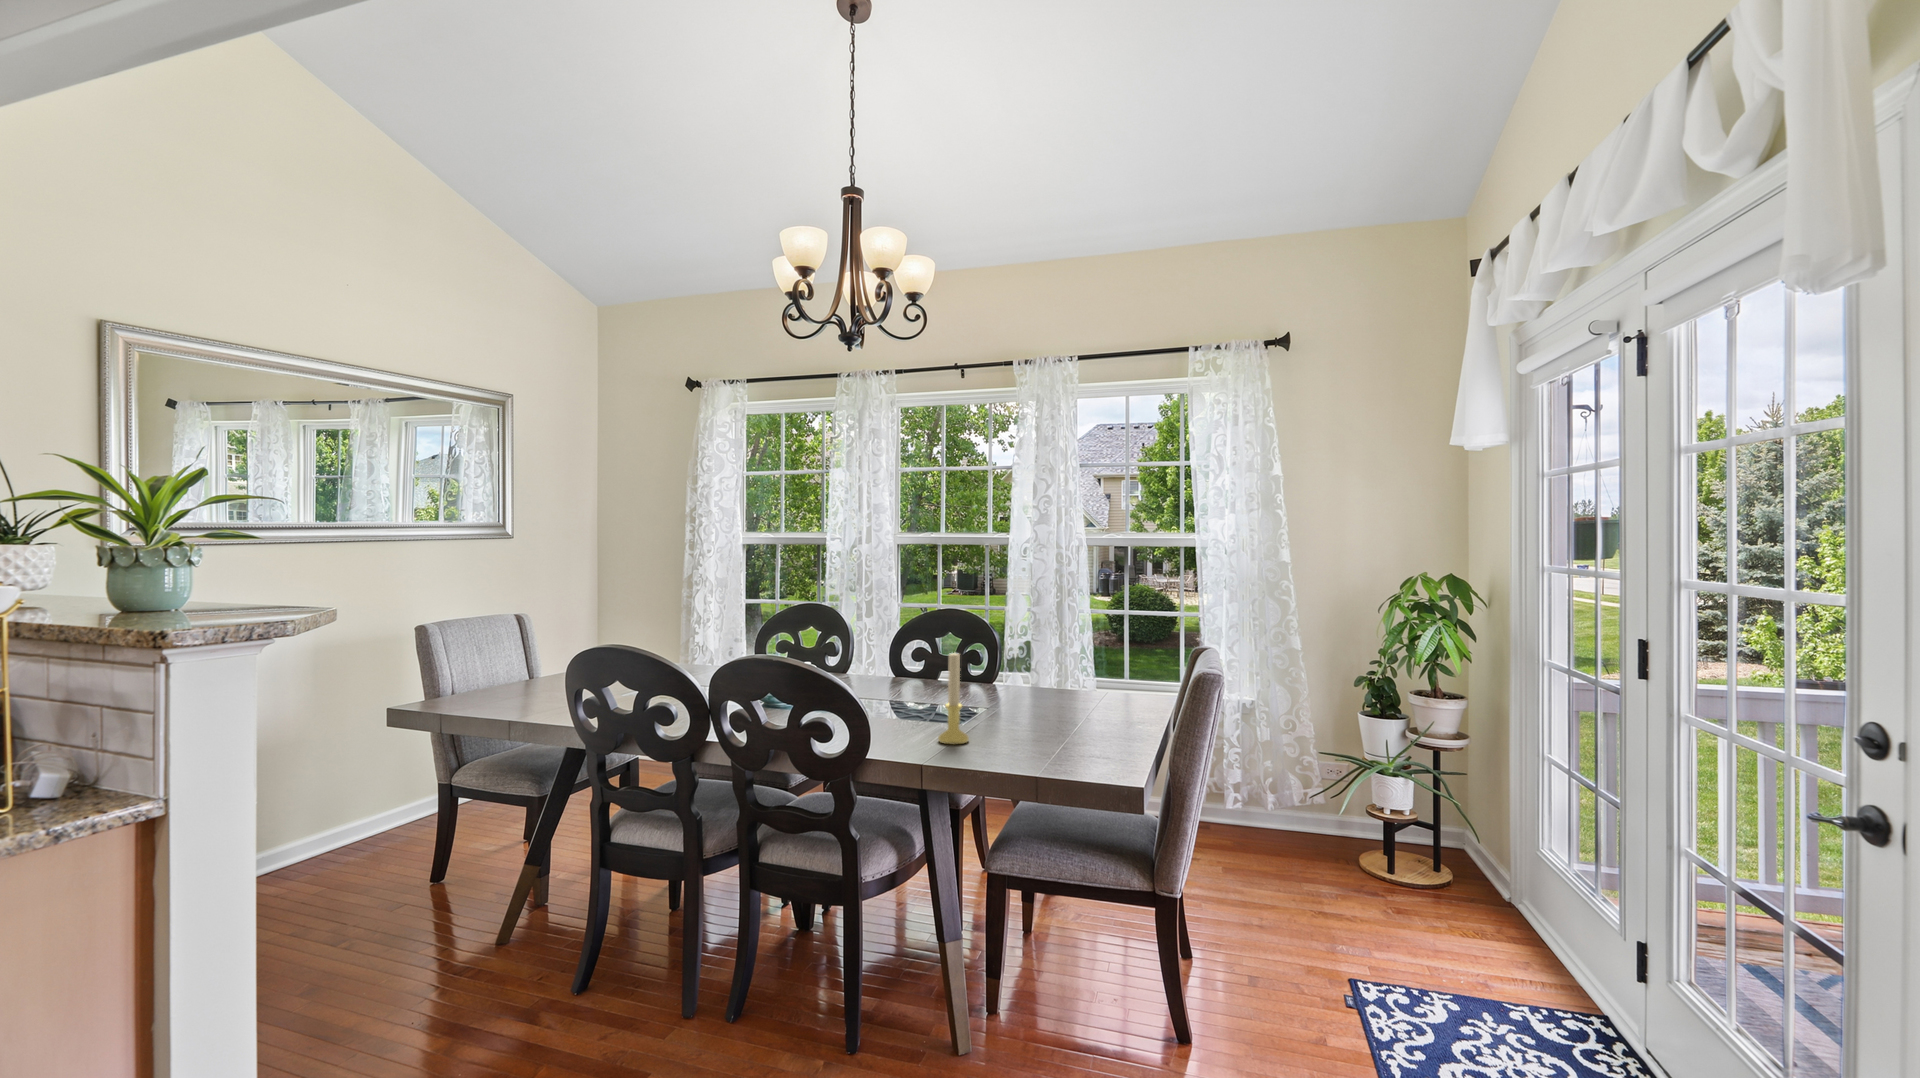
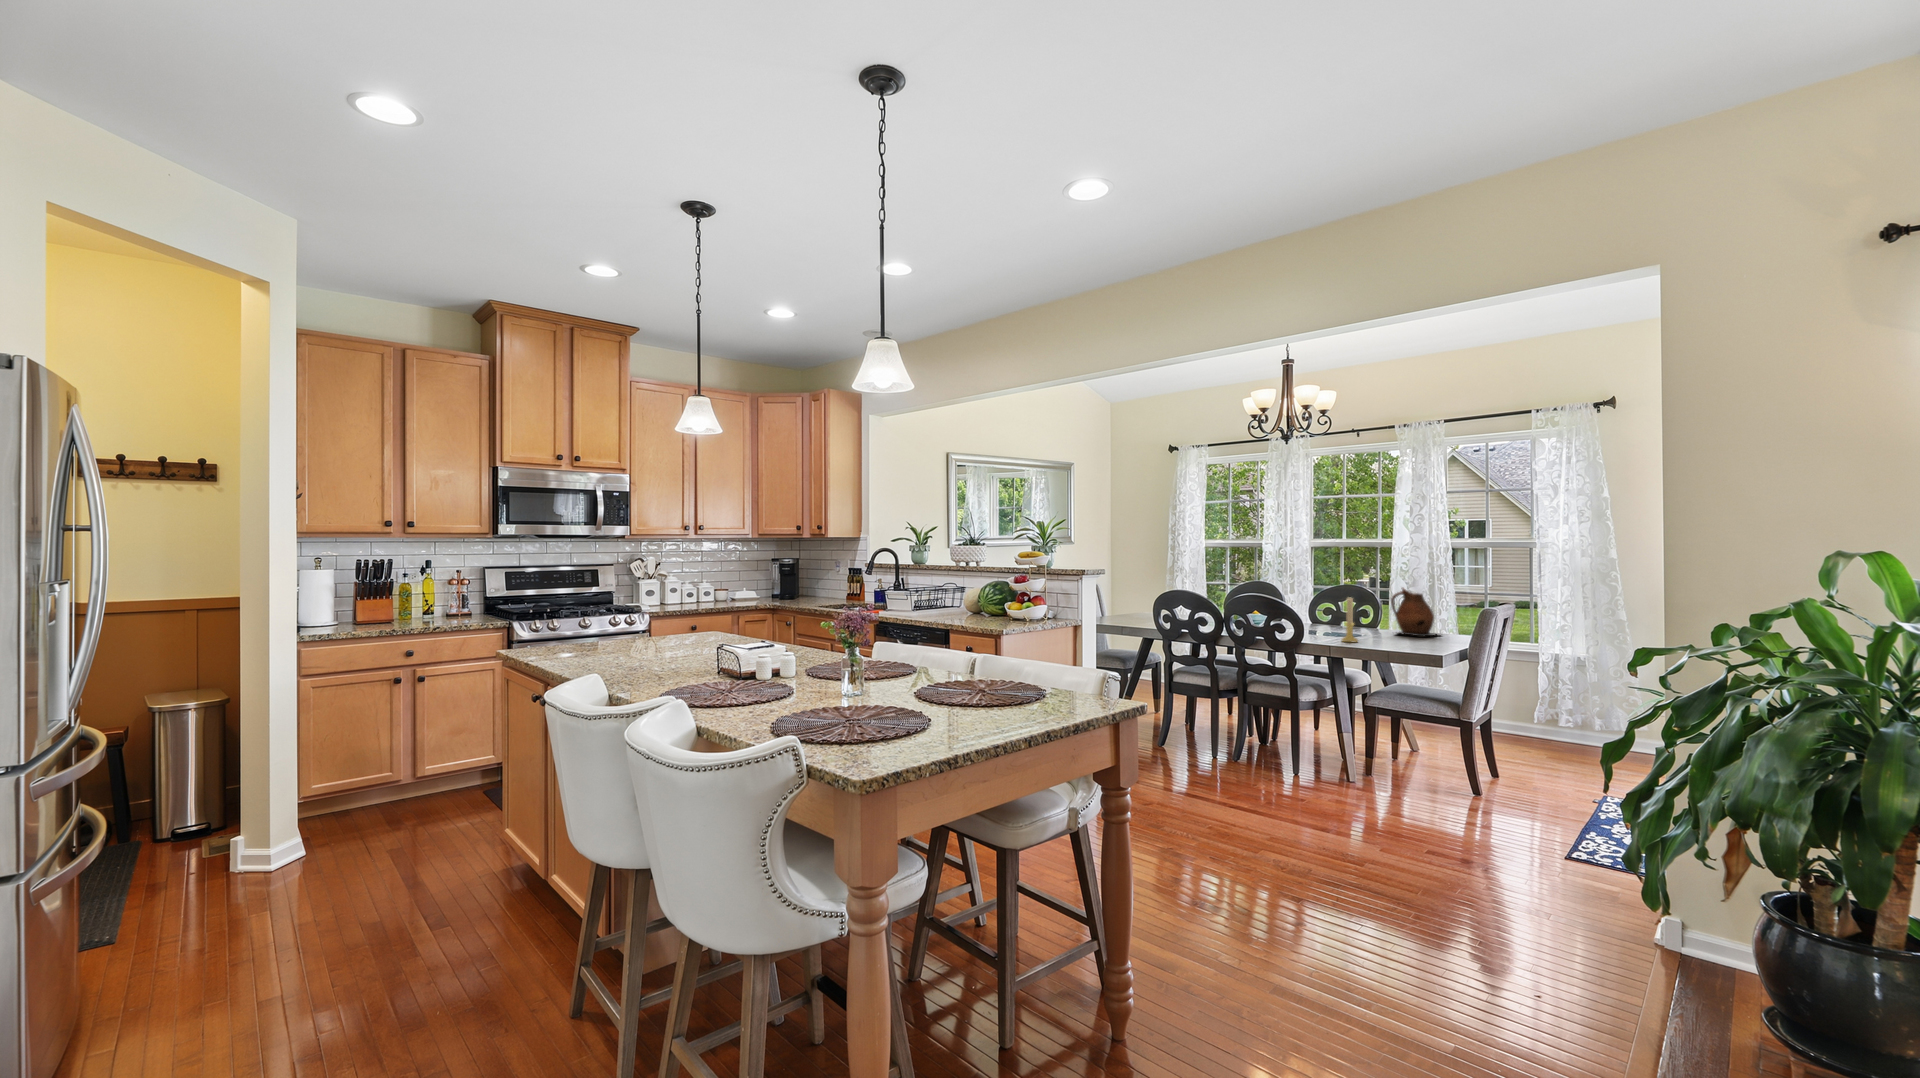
ceramic pitcher: none [1018,620,1096,711] -> present [1391,588,1435,636]

